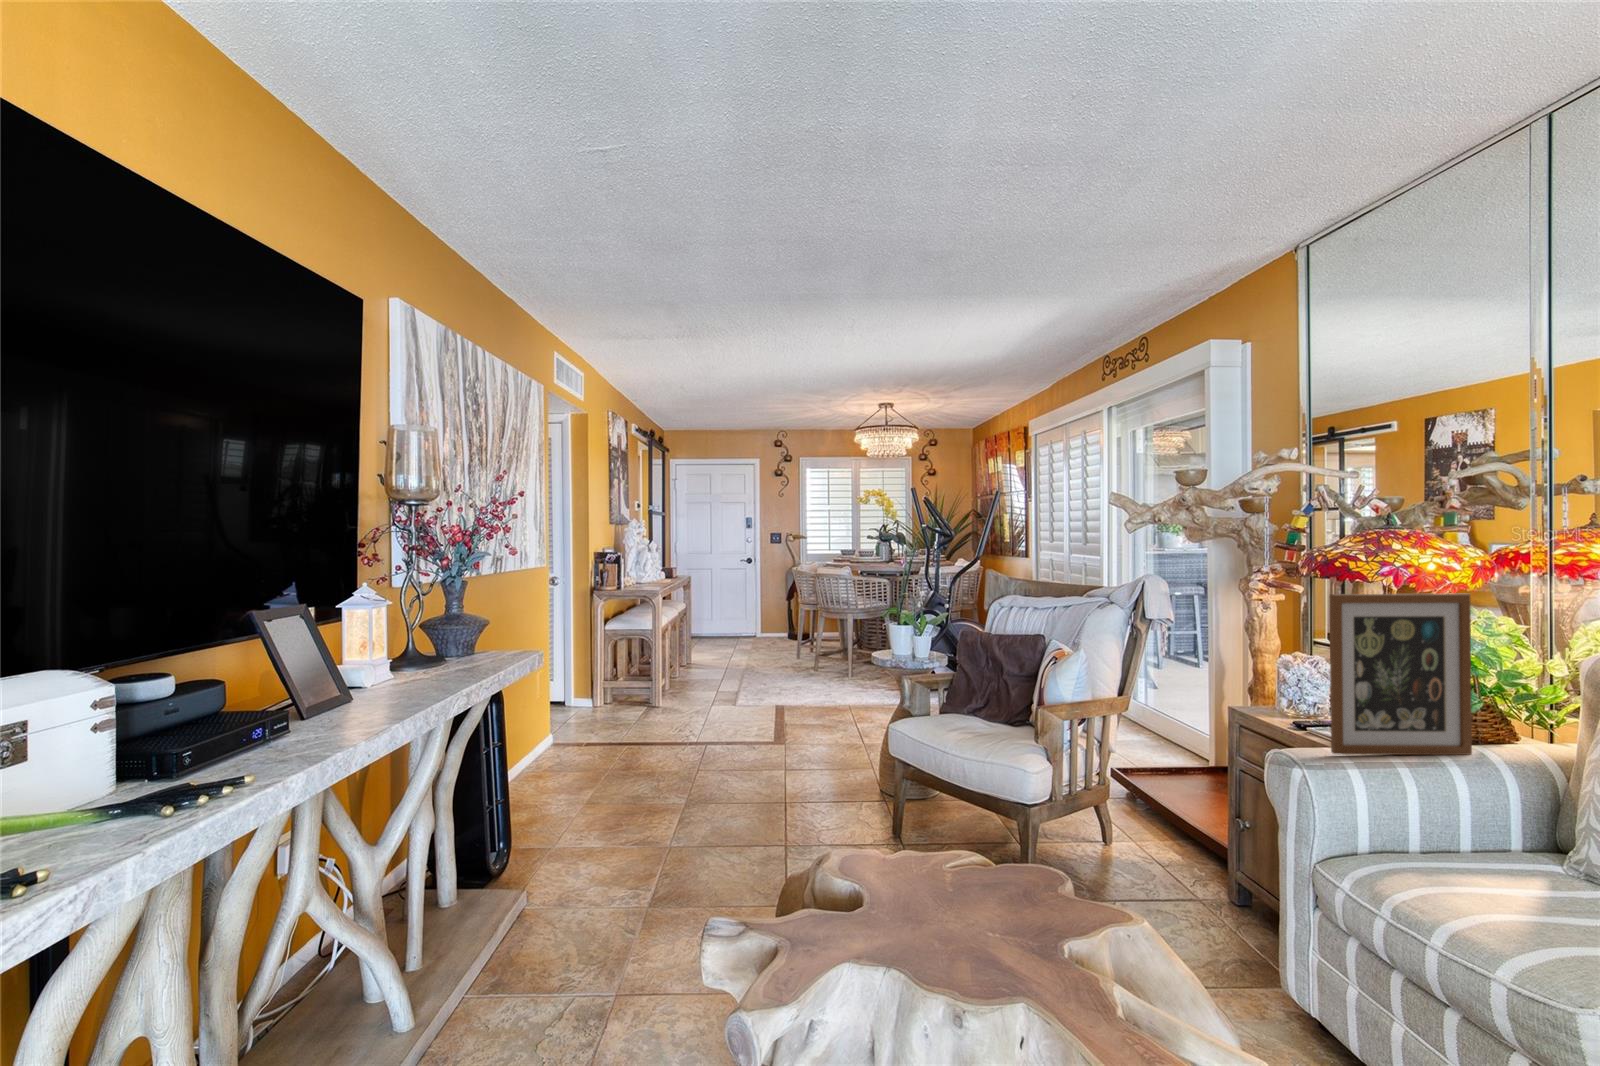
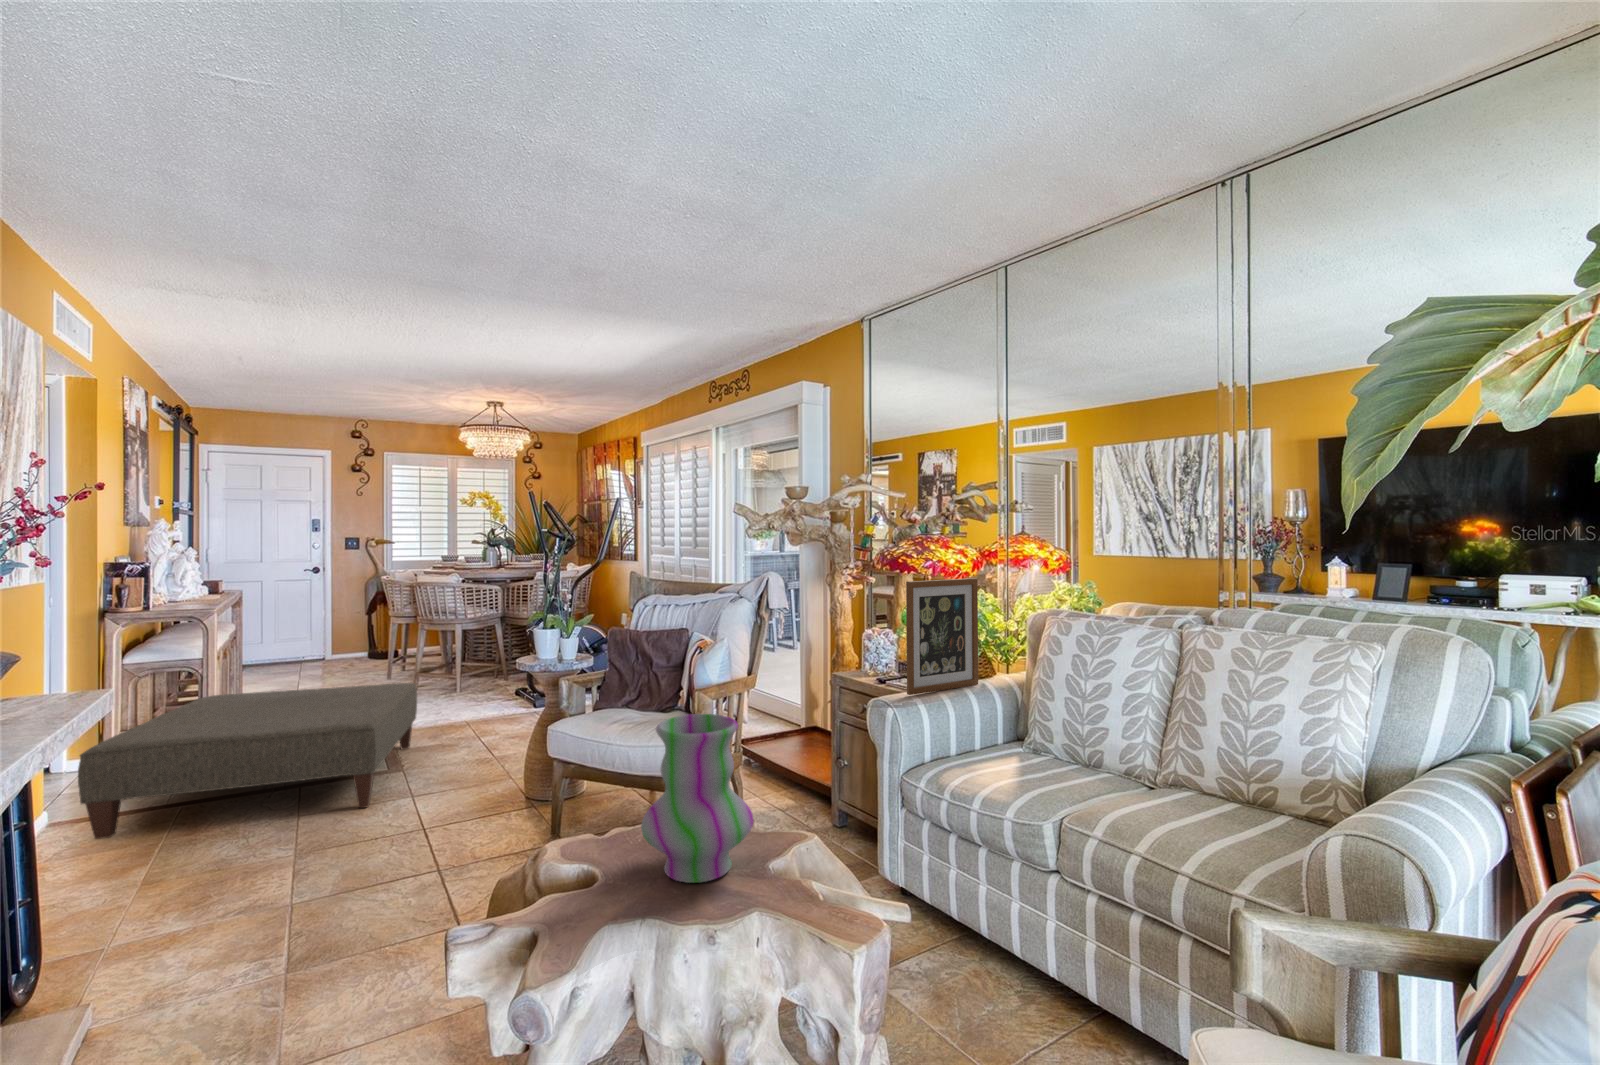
ottoman: none [570,660,802,773] -> present [78,683,417,839]
vase: none [904,738,1040,941] -> present [641,714,753,883]

